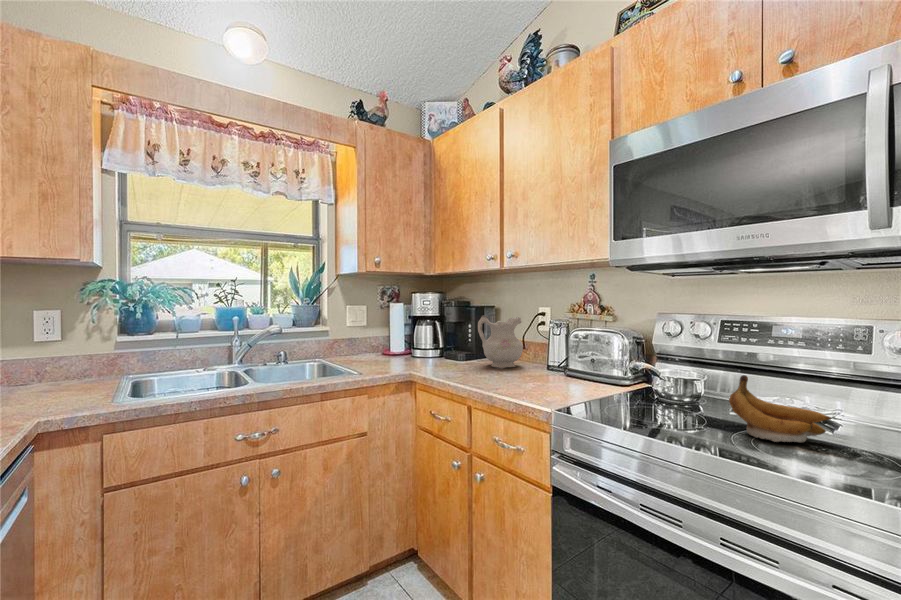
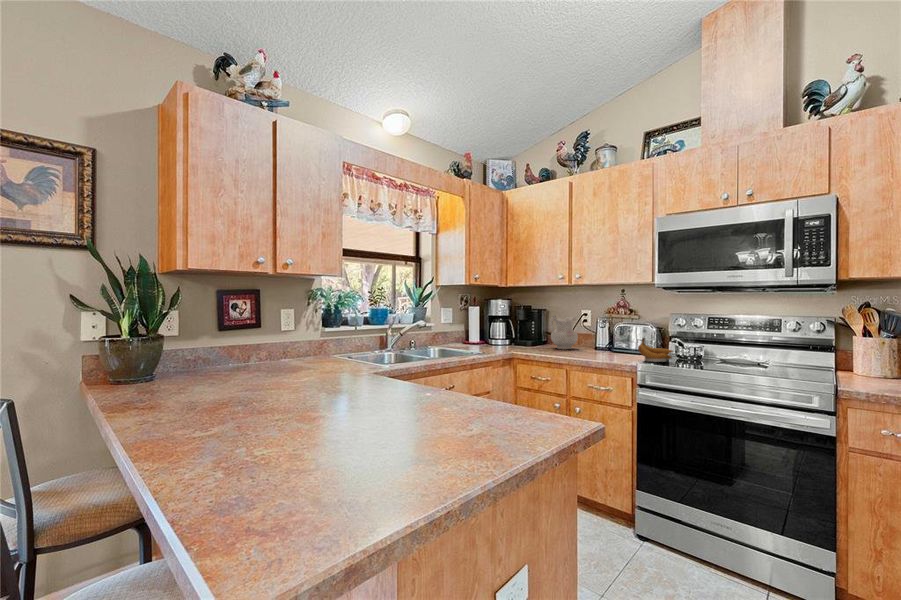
banana: present [729,375,831,443] -> present [638,338,673,362]

